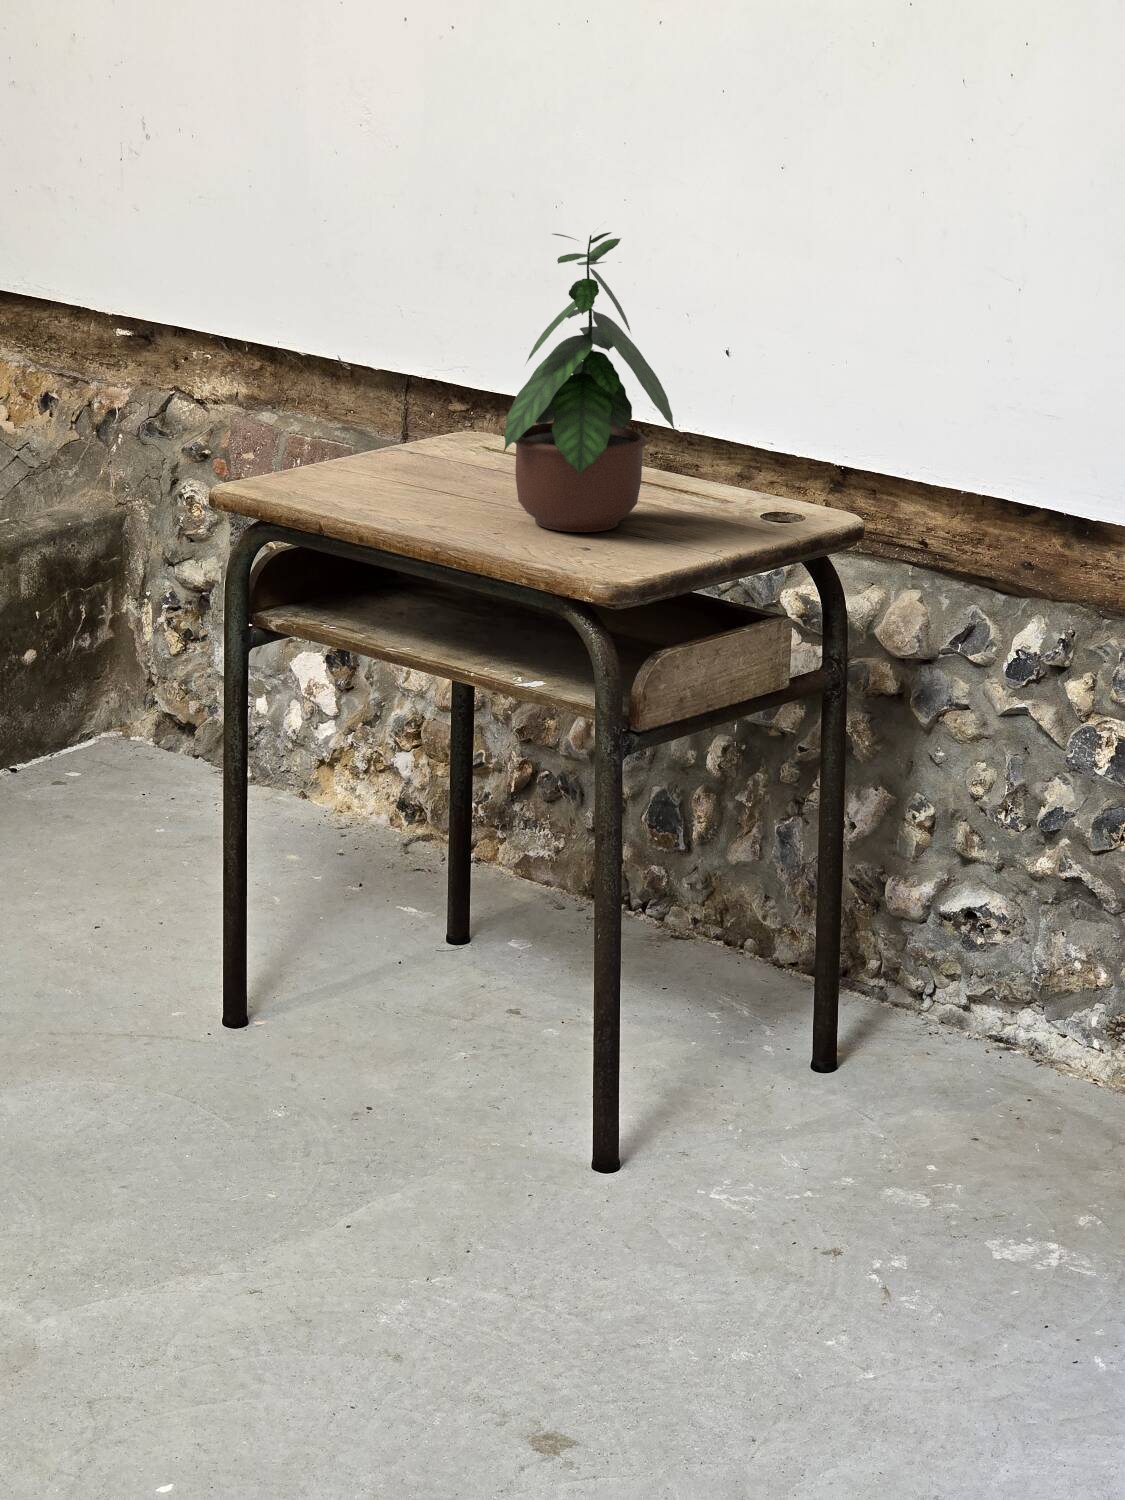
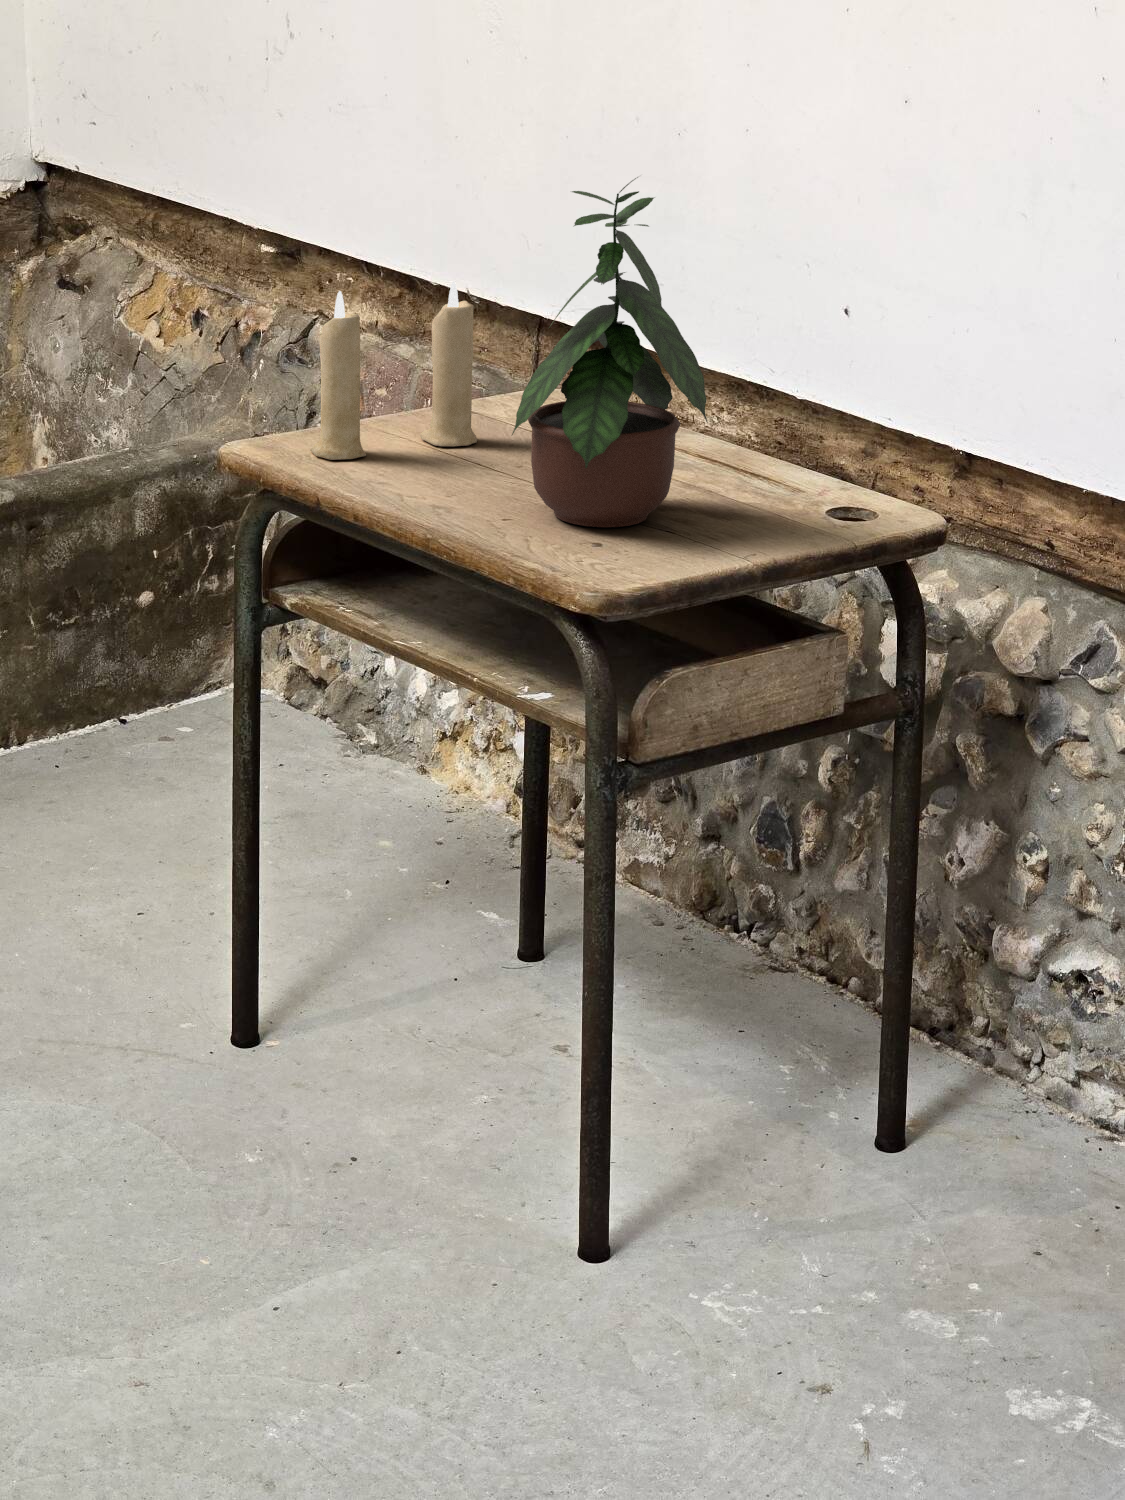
candle: none [286,323,429,490] -> present [310,281,477,460]

